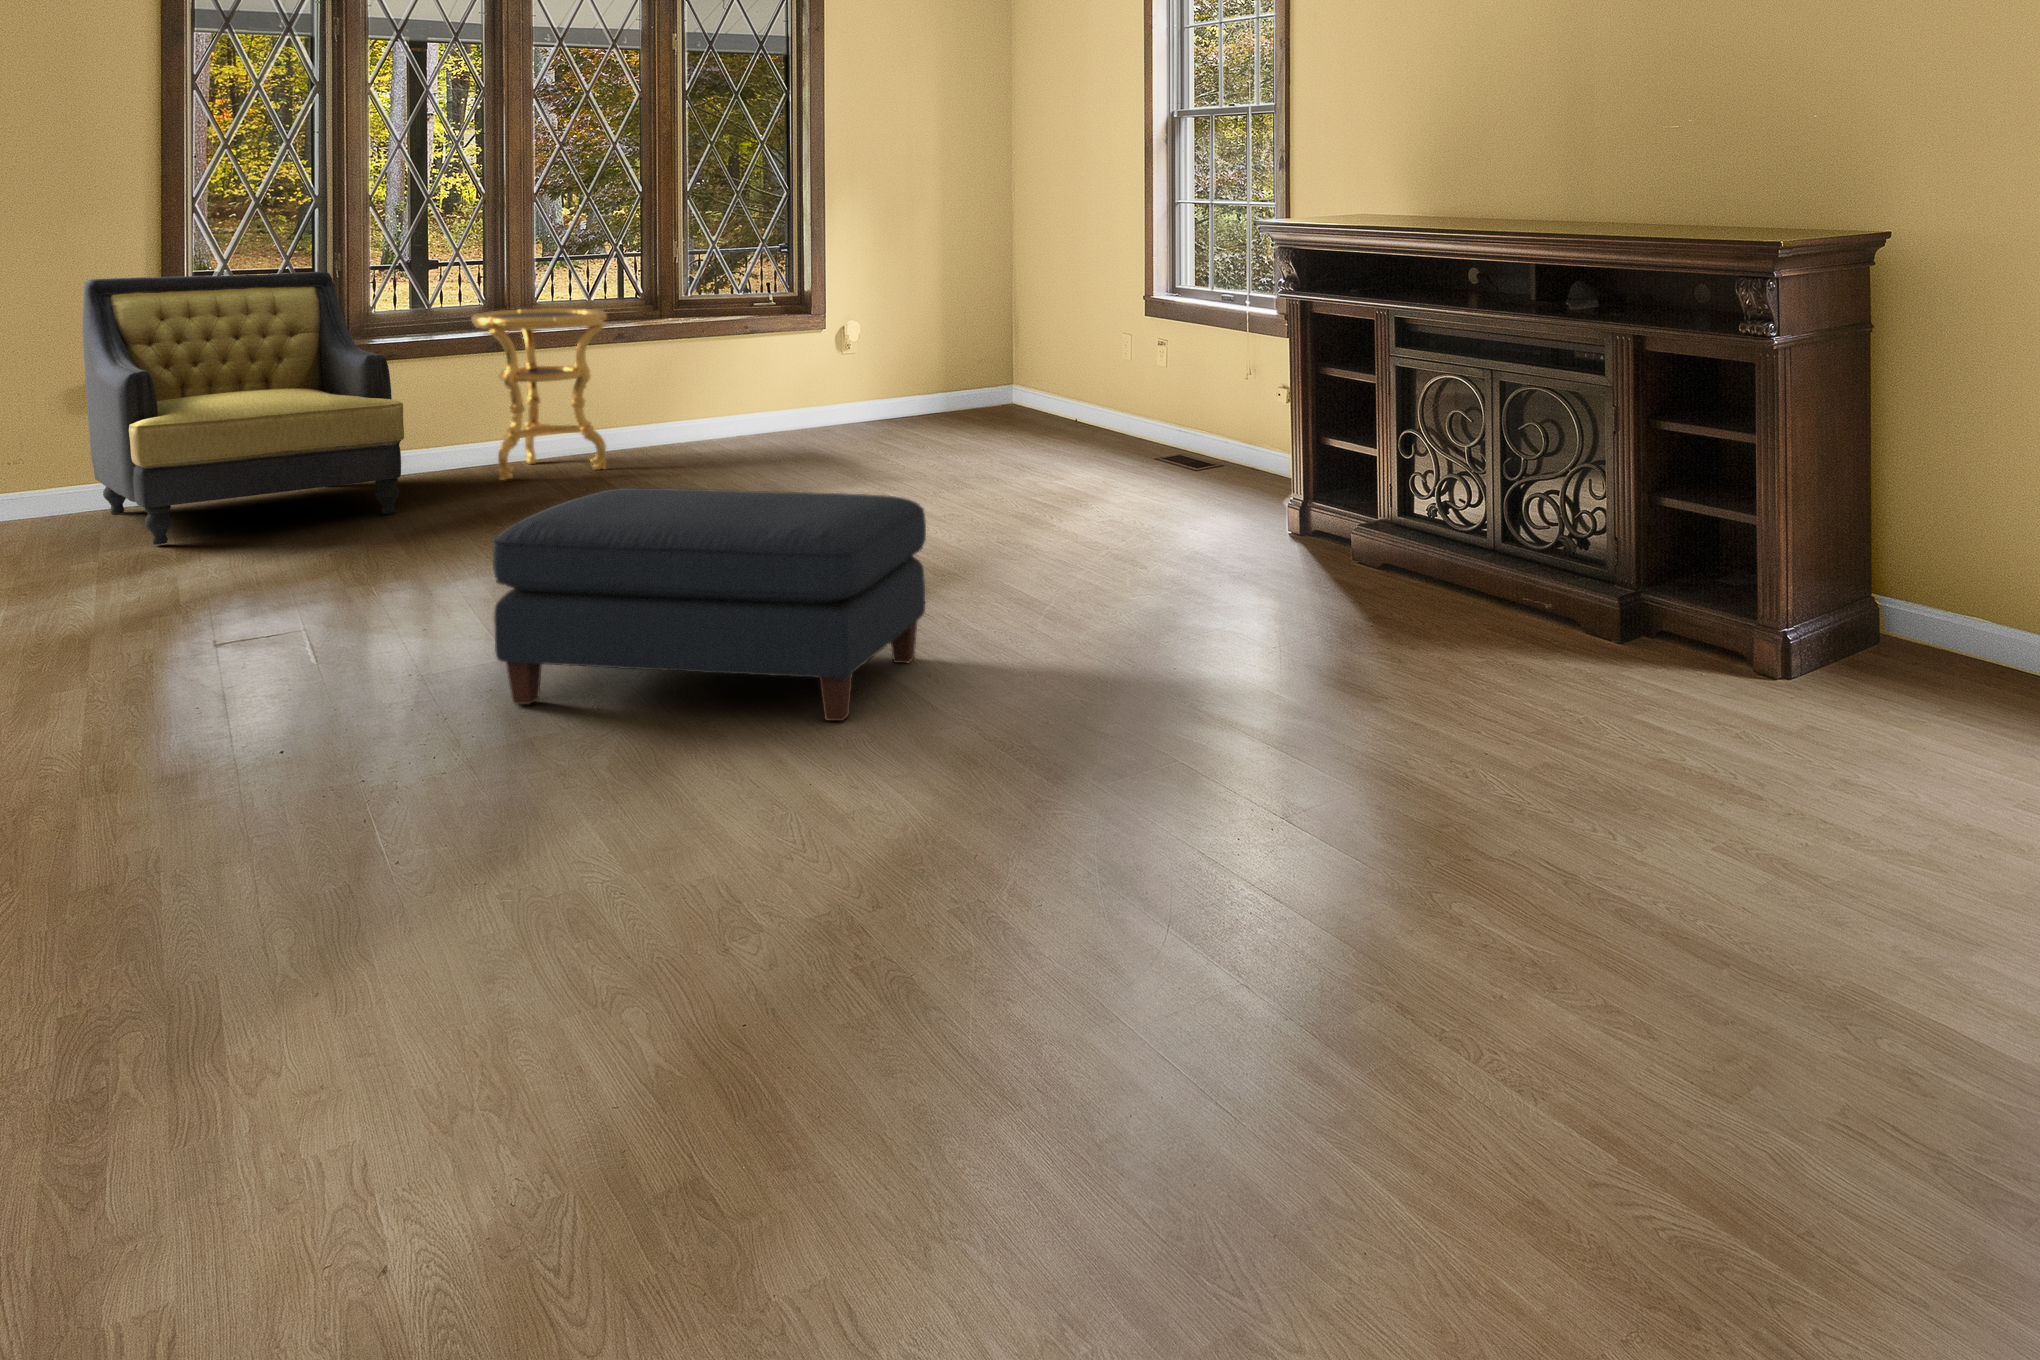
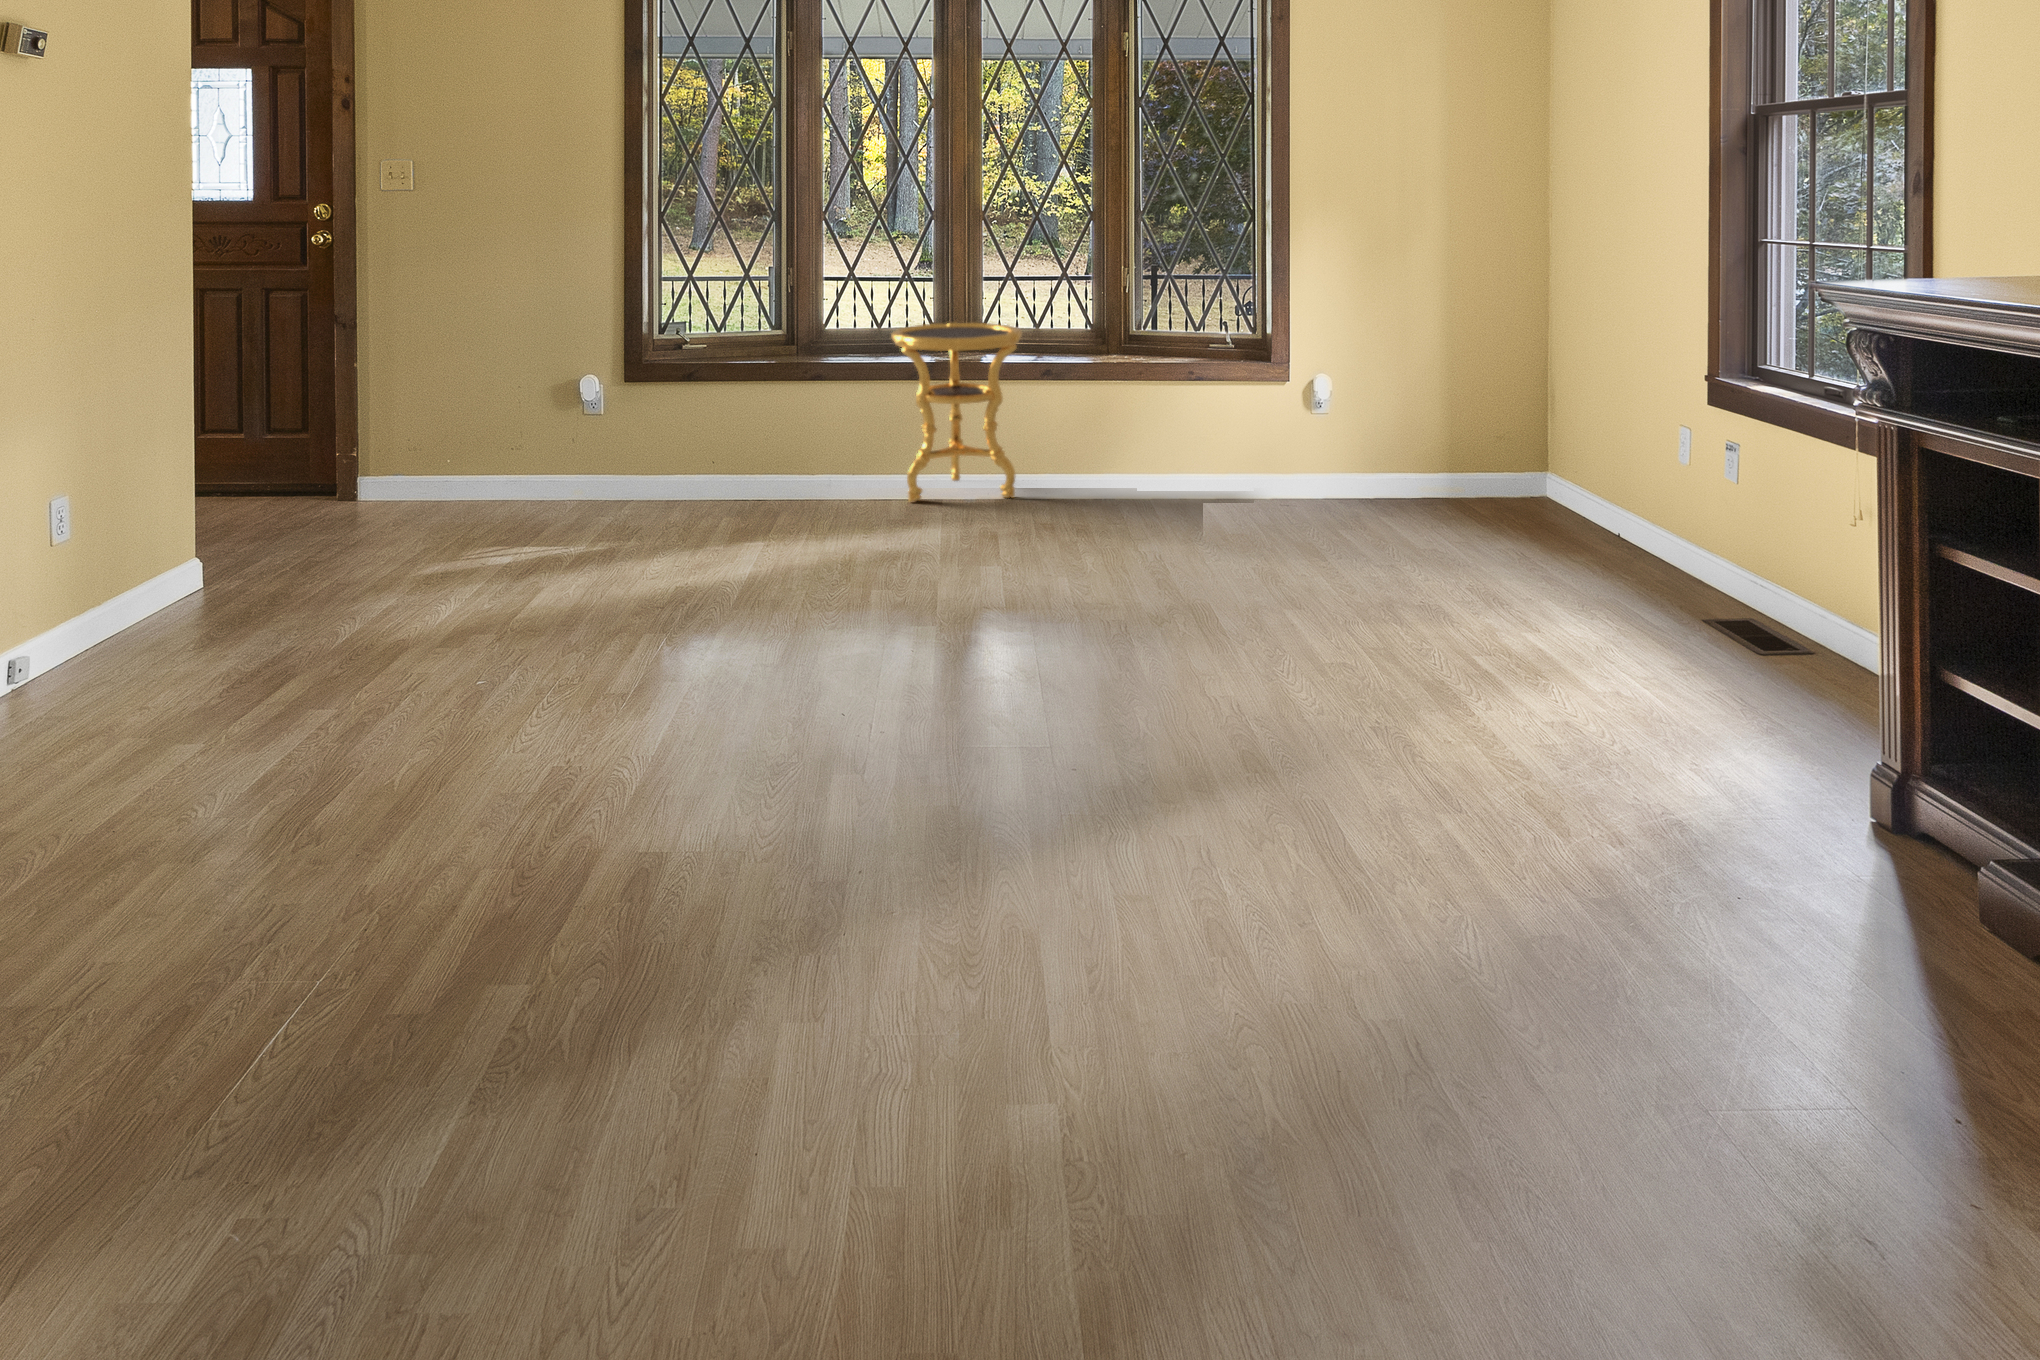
armchair: present [82,272,404,545] -> none [549,283,792,550]
ottoman: present [493,488,926,721] -> none [551,633,1121,1130]

